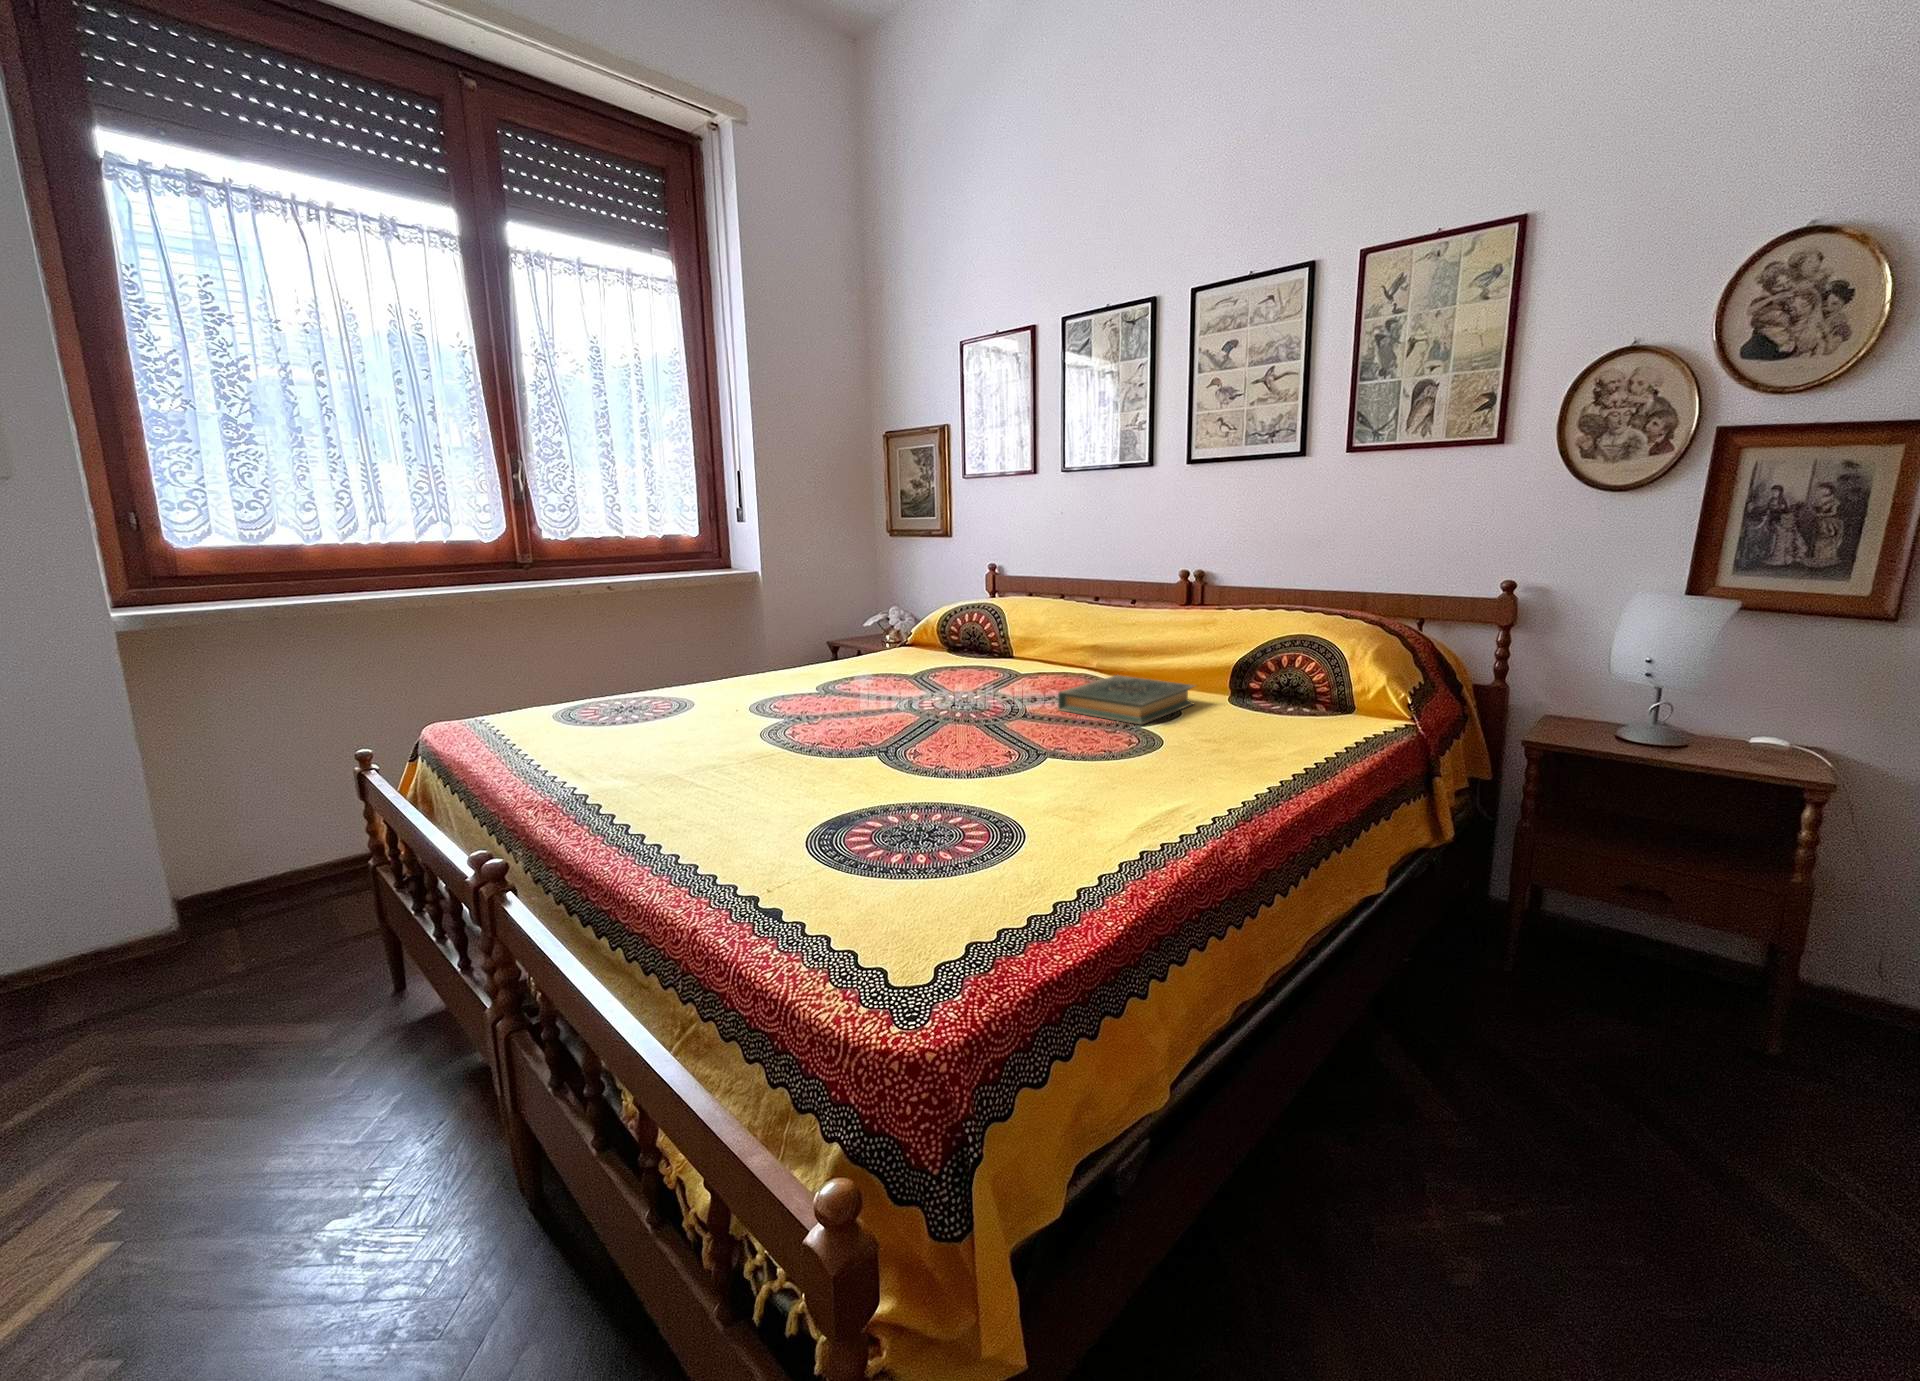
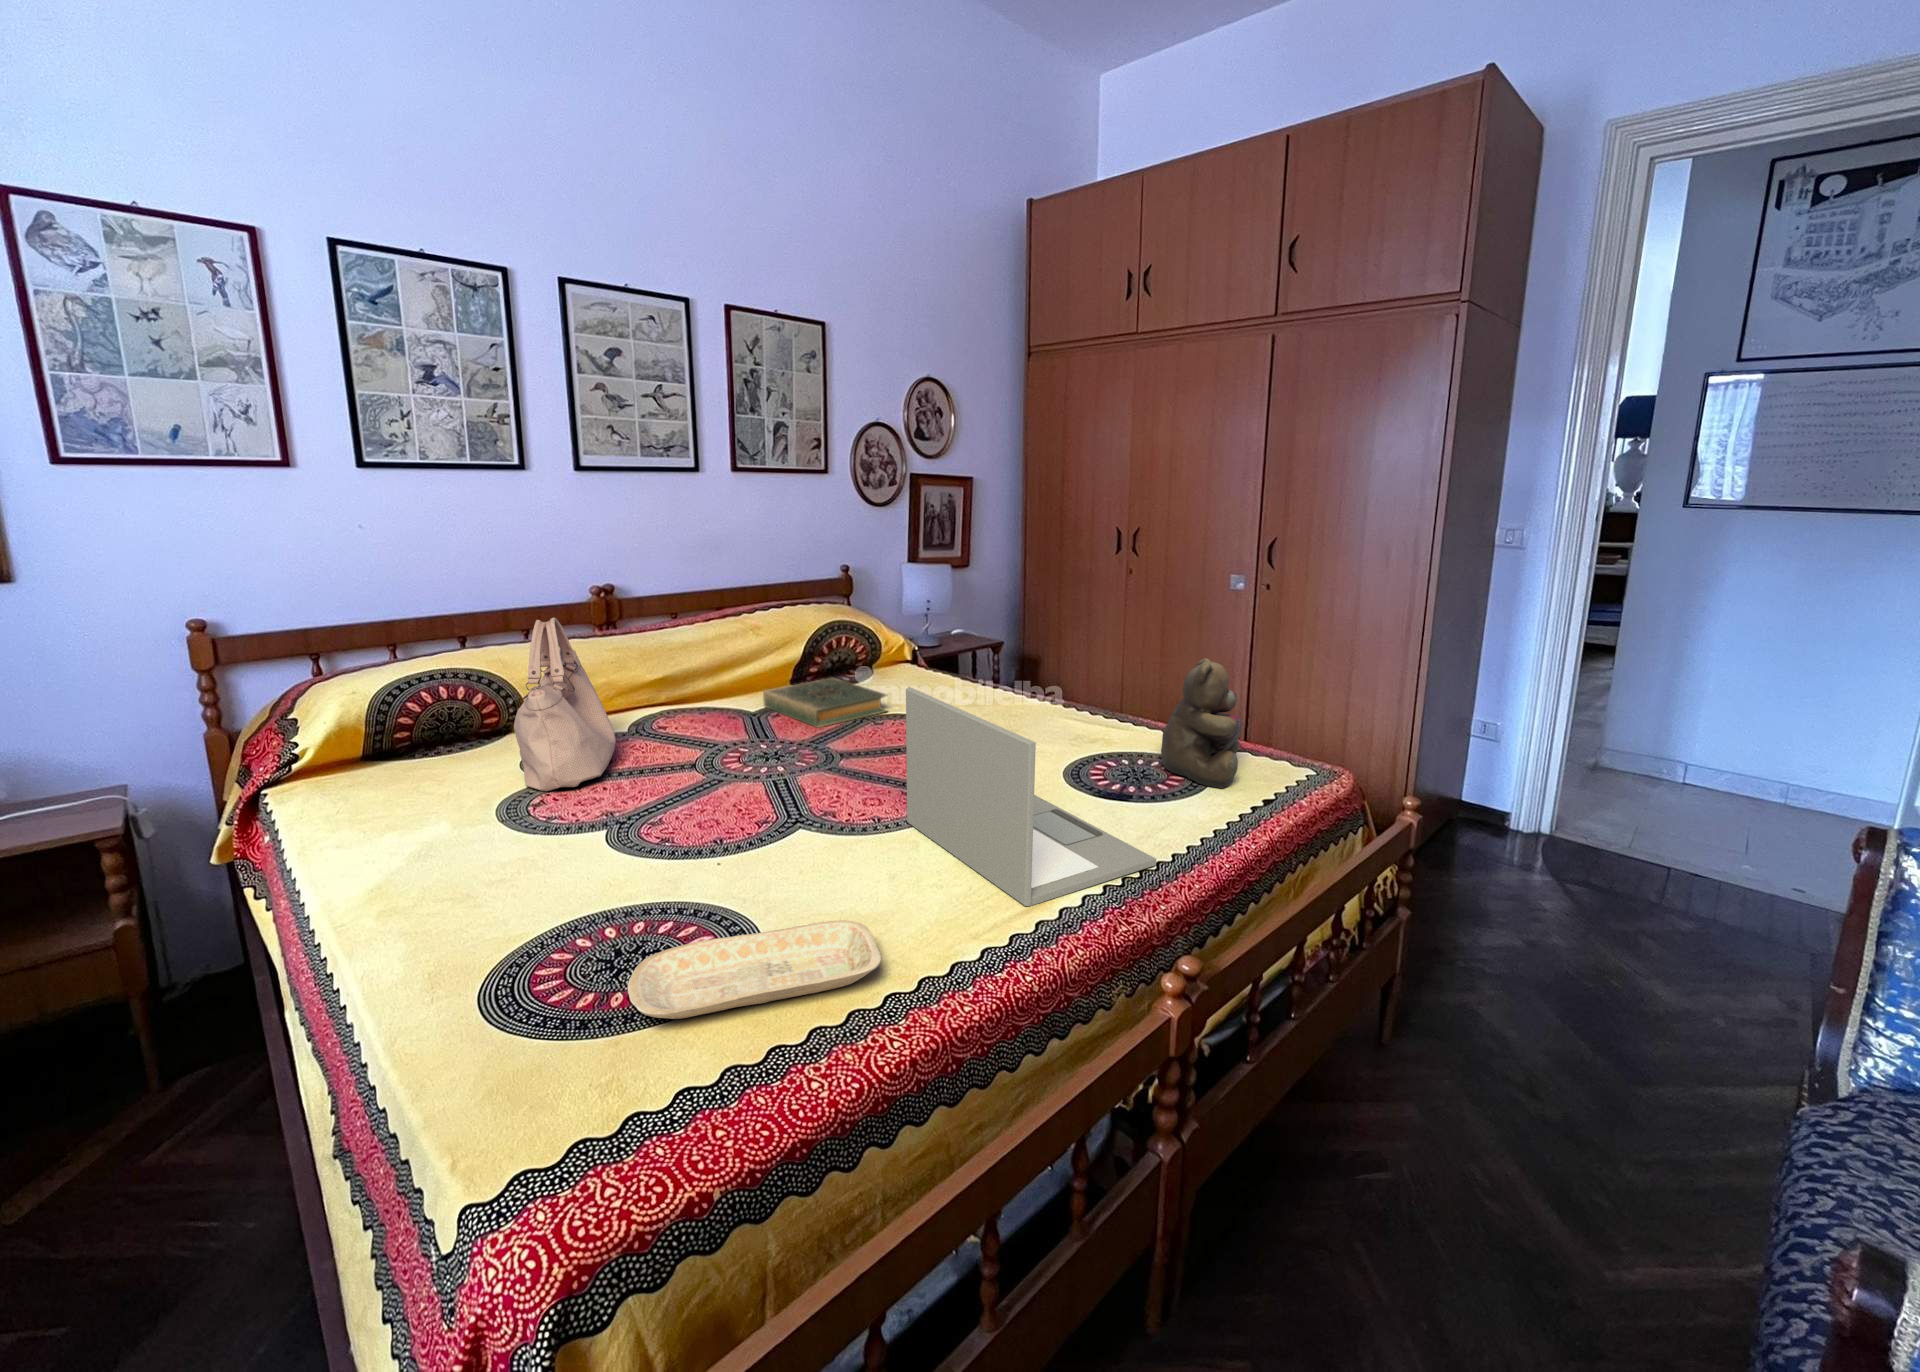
handbag: none [864,566,980,680] -> present [514,618,616,791]
laptop: none [595,627,864,832] -> present [906,687,1156,906]
teddy bear: none [886,688,1060,902] -> present [1161,658,1241,788]
tray: none [530,709,600,753] -> present [627,920,881,1019]

